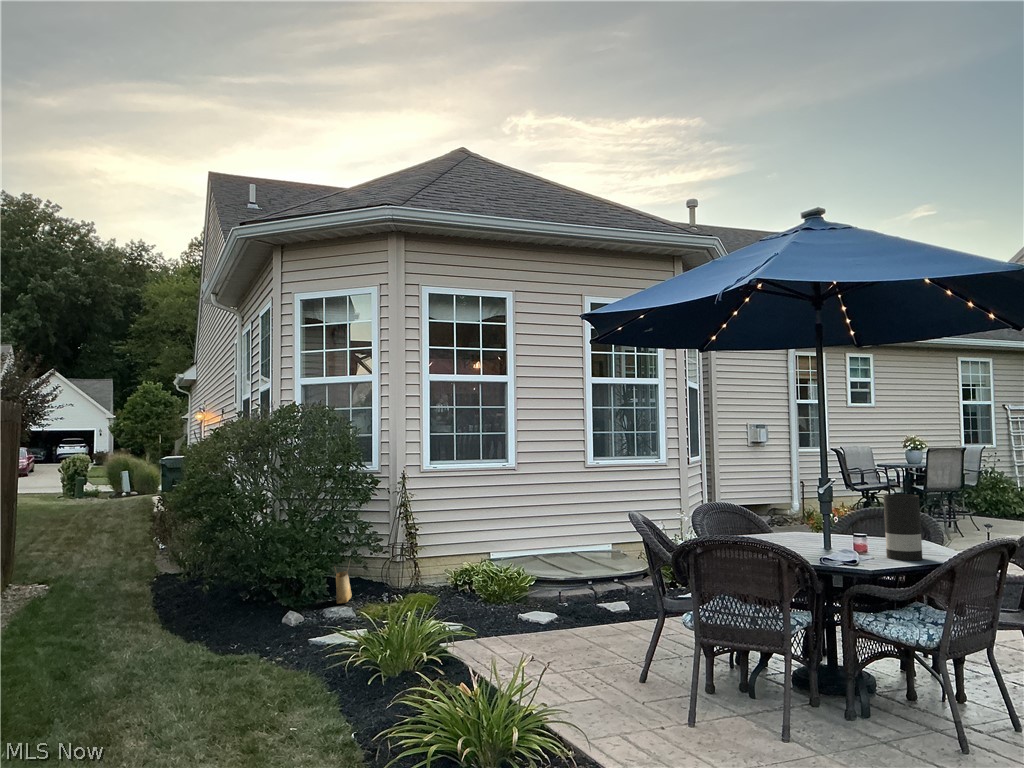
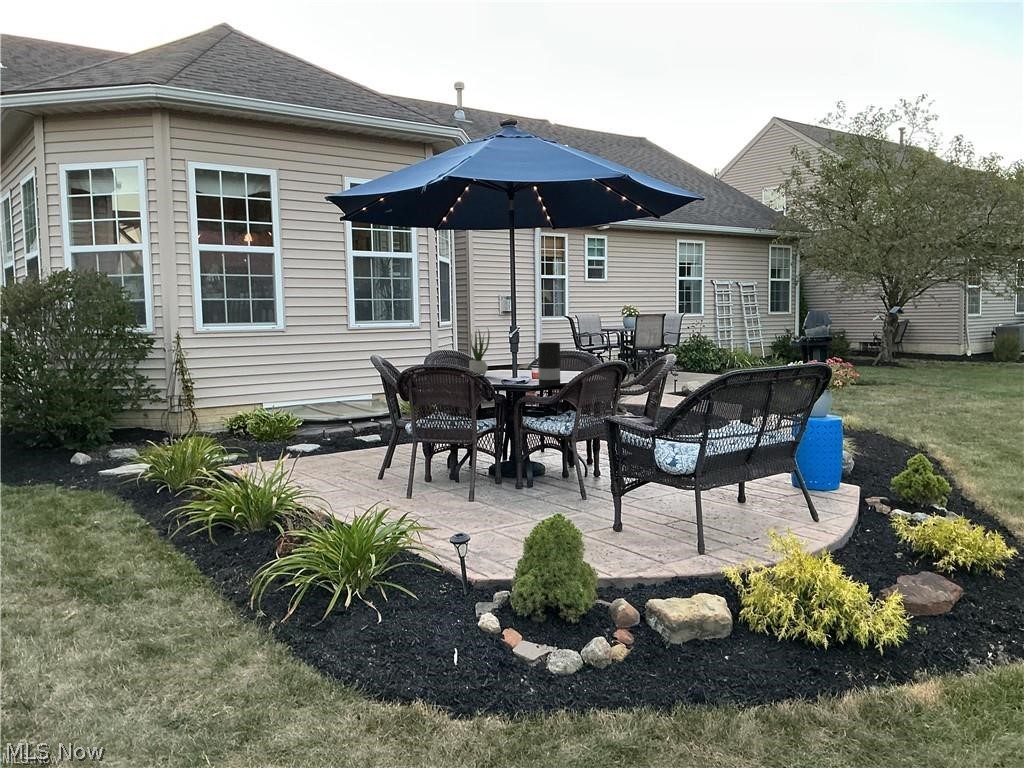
potted plant: none [762,469,790,536] -> present [469,329,490,376]
woven basket: present [334,562,352,604] -> none [114,408,134,448]

